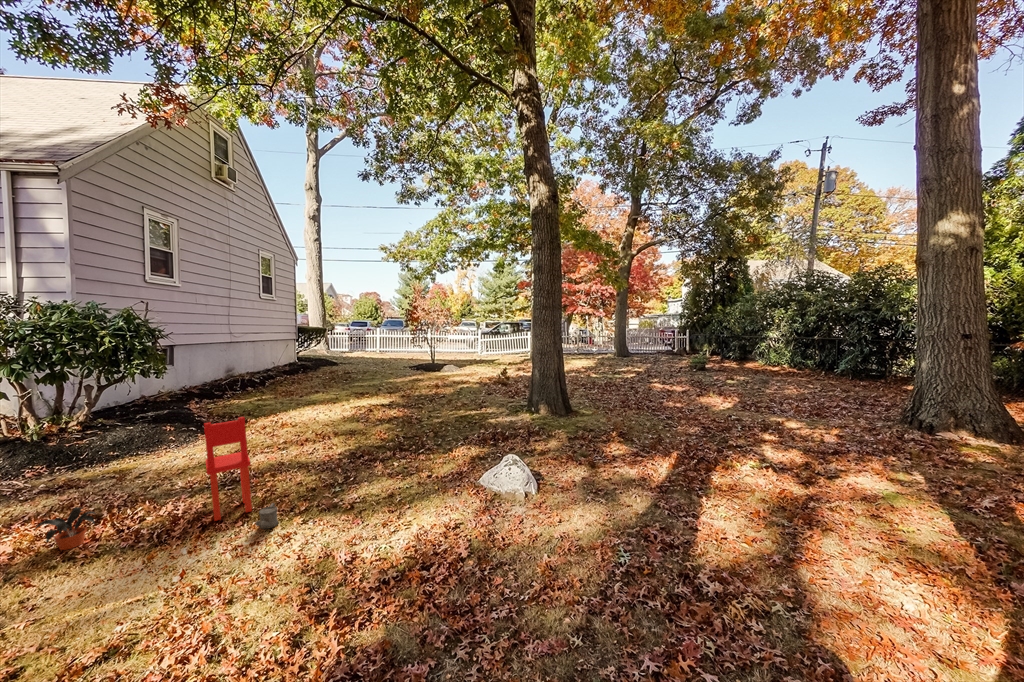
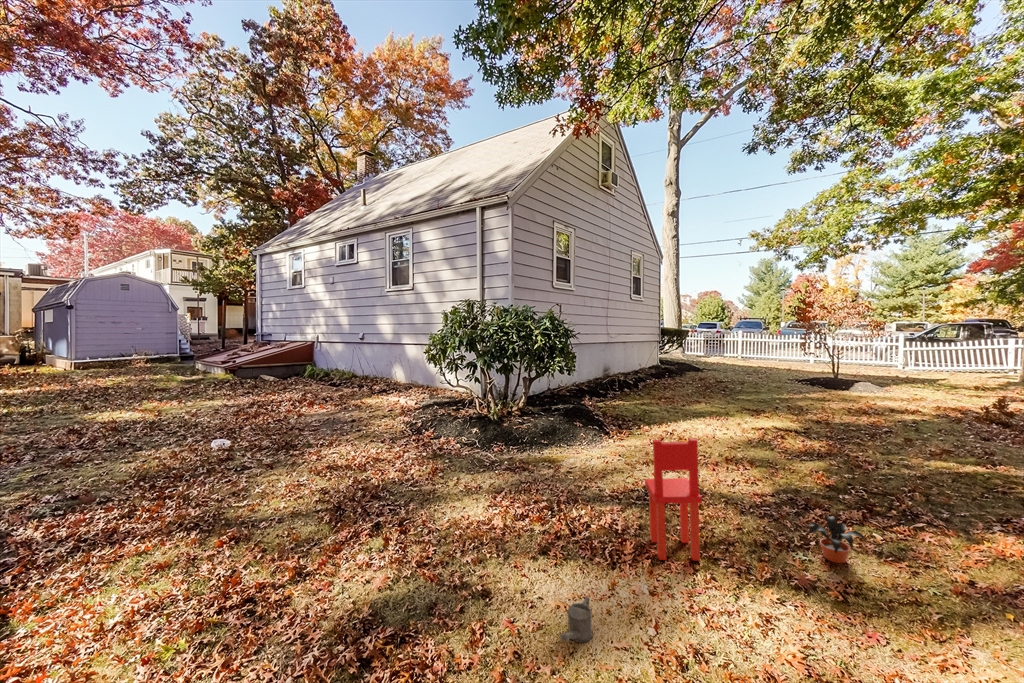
watering can: present [256,503,278,529] -> present [560,597,592,643]
potted plant: present [35,507,95,550] -> present [808,517,865,563]

